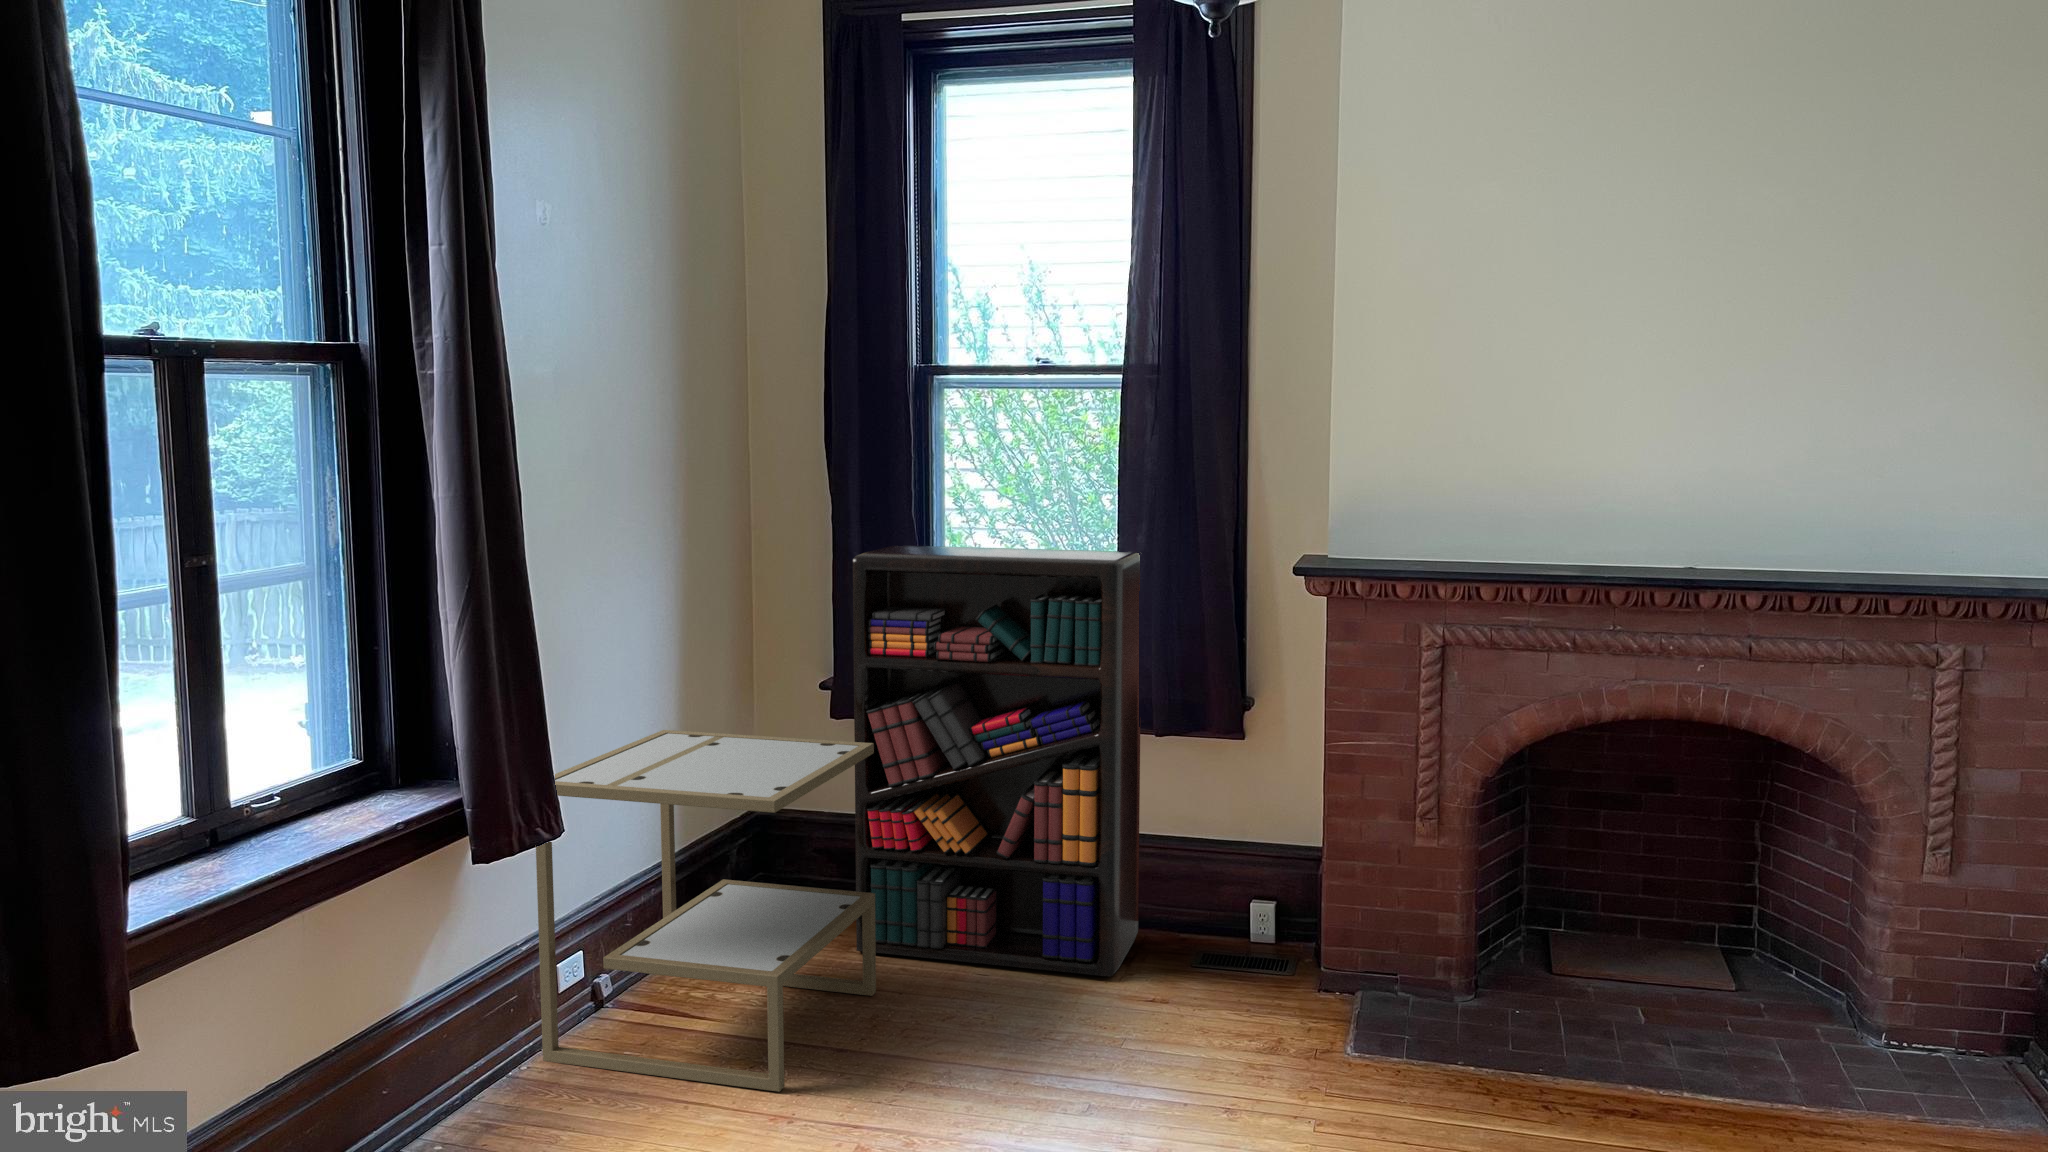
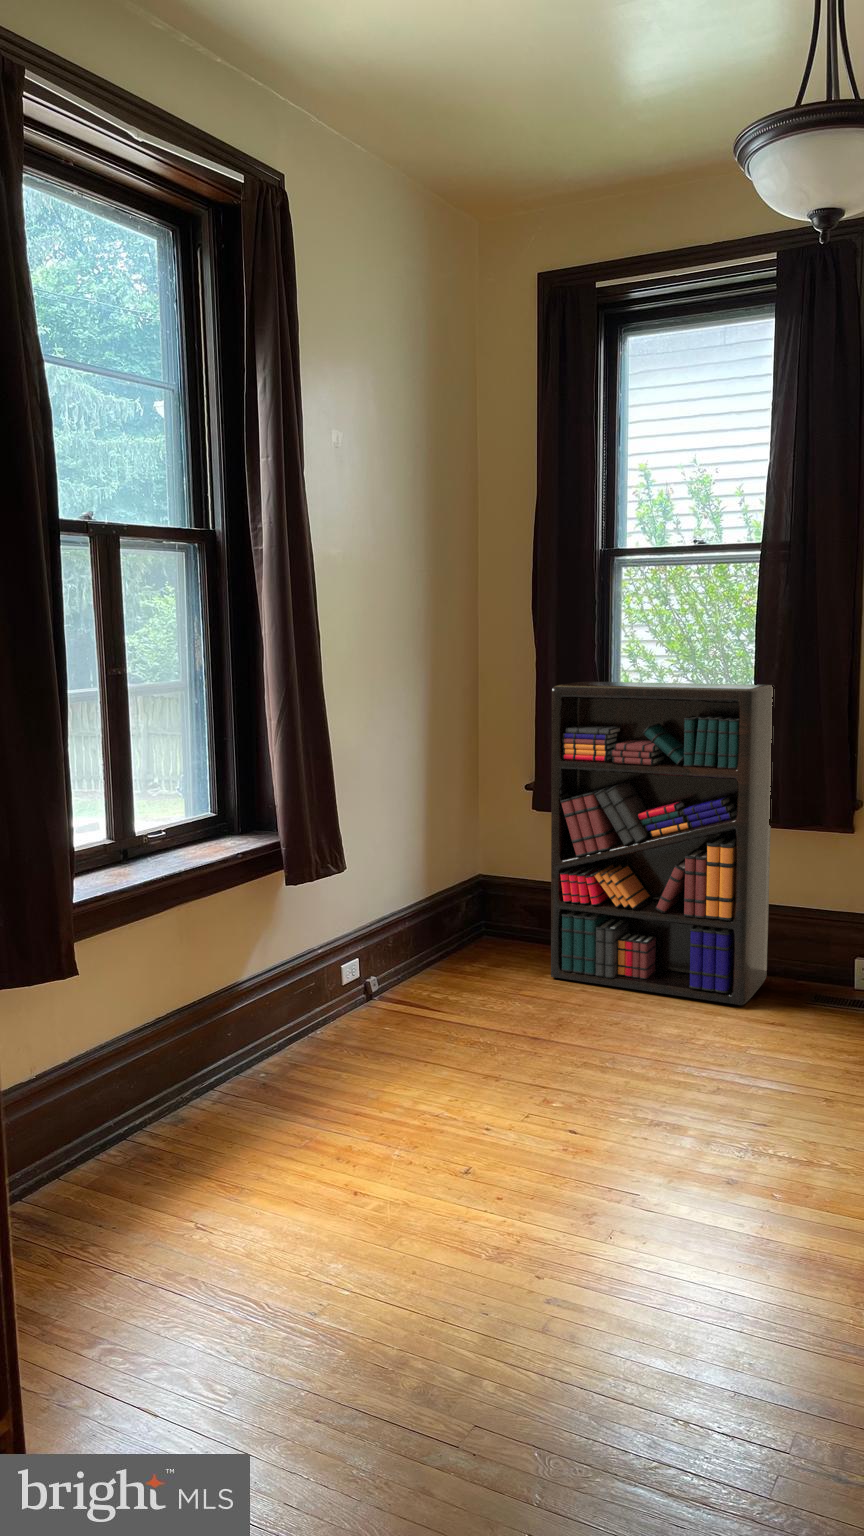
side table: present [536,730,876,1092] -> none [326,809,564,1060]

